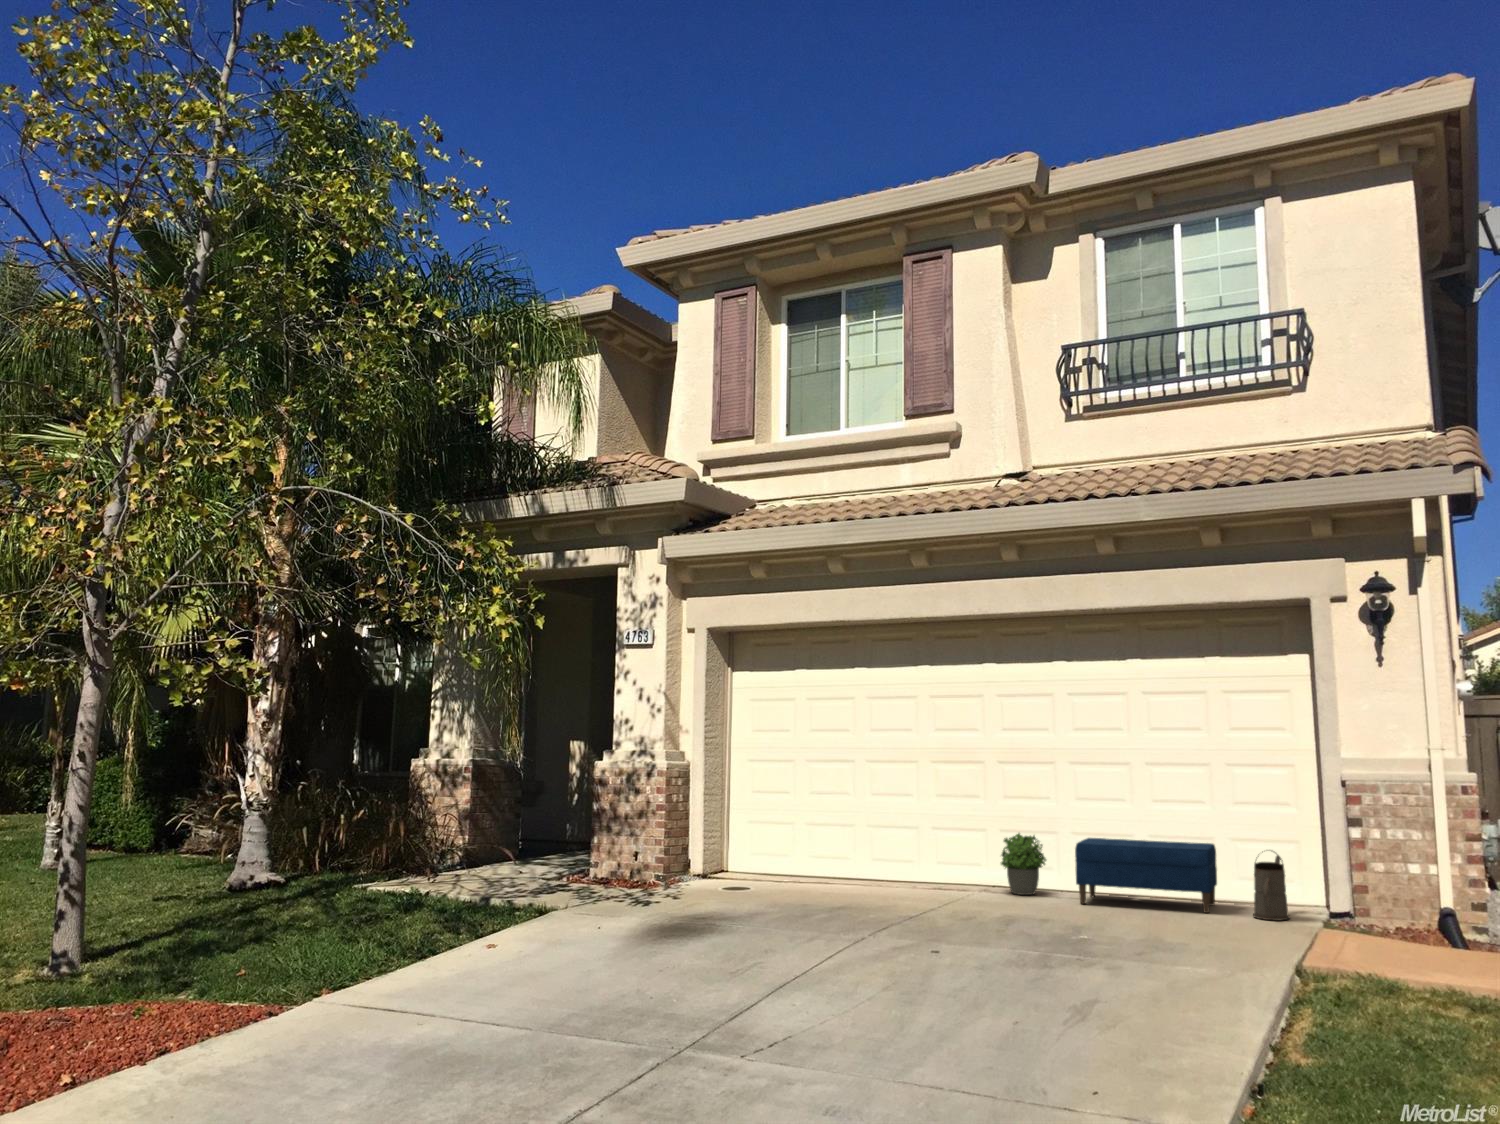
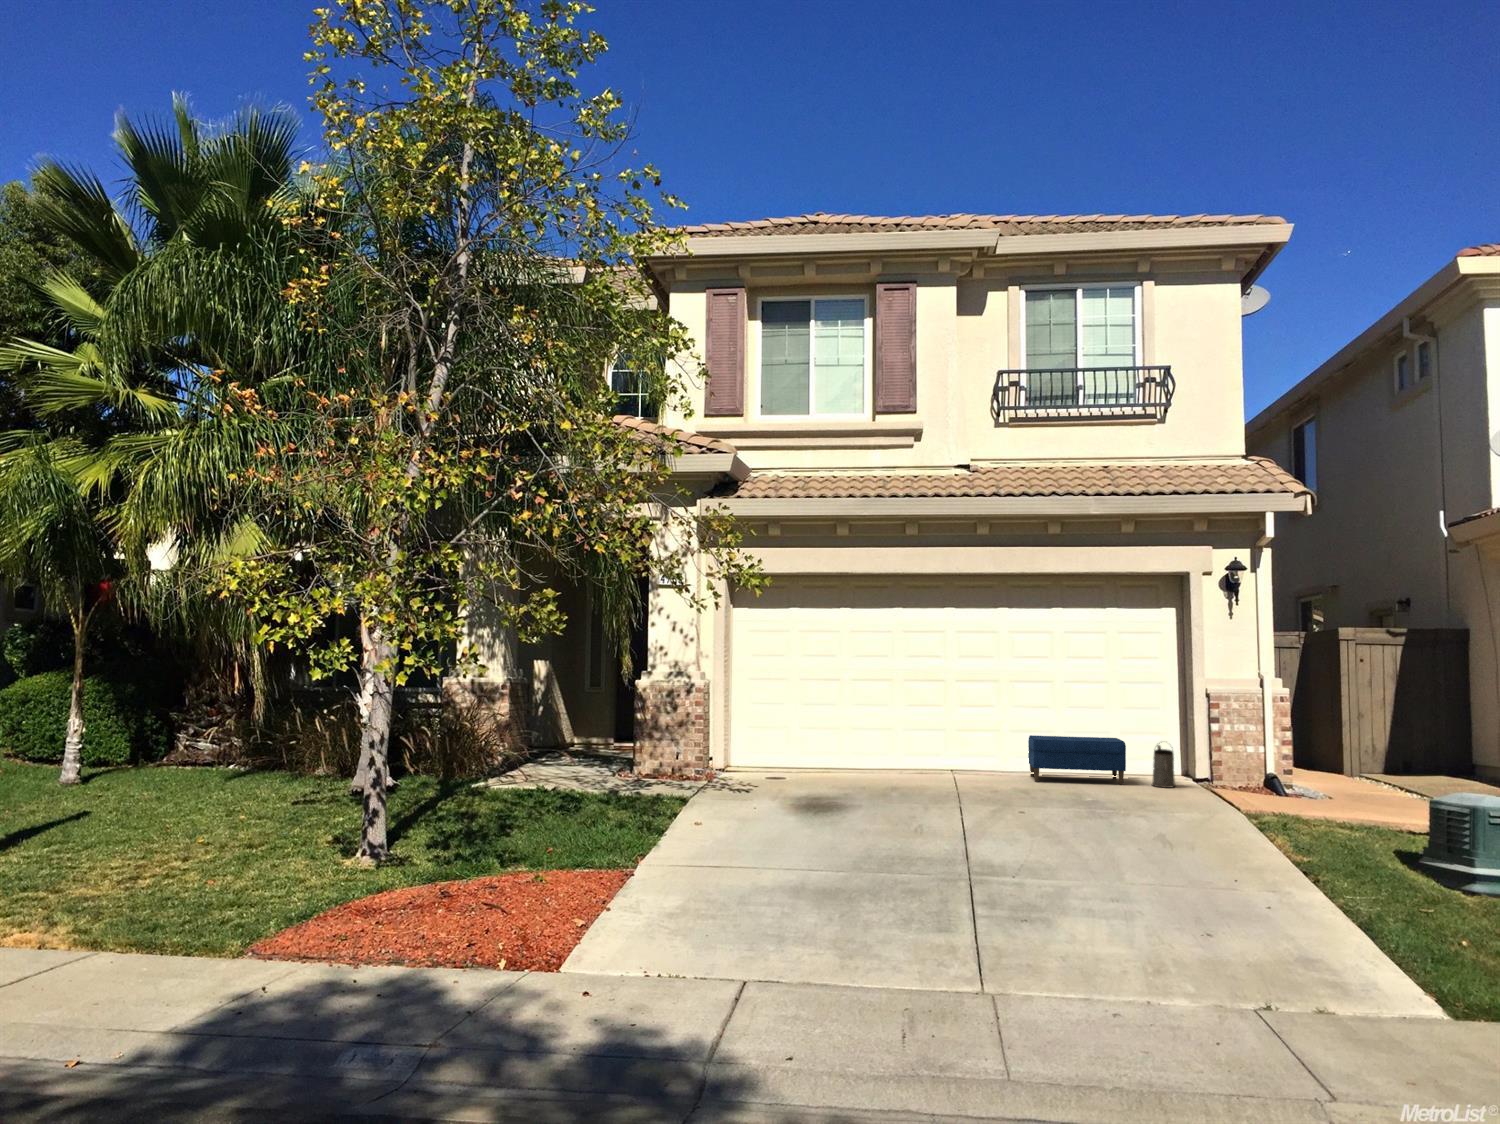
potted plant: present [1001,833,1046,895] -> none [967,732,1004,777]

